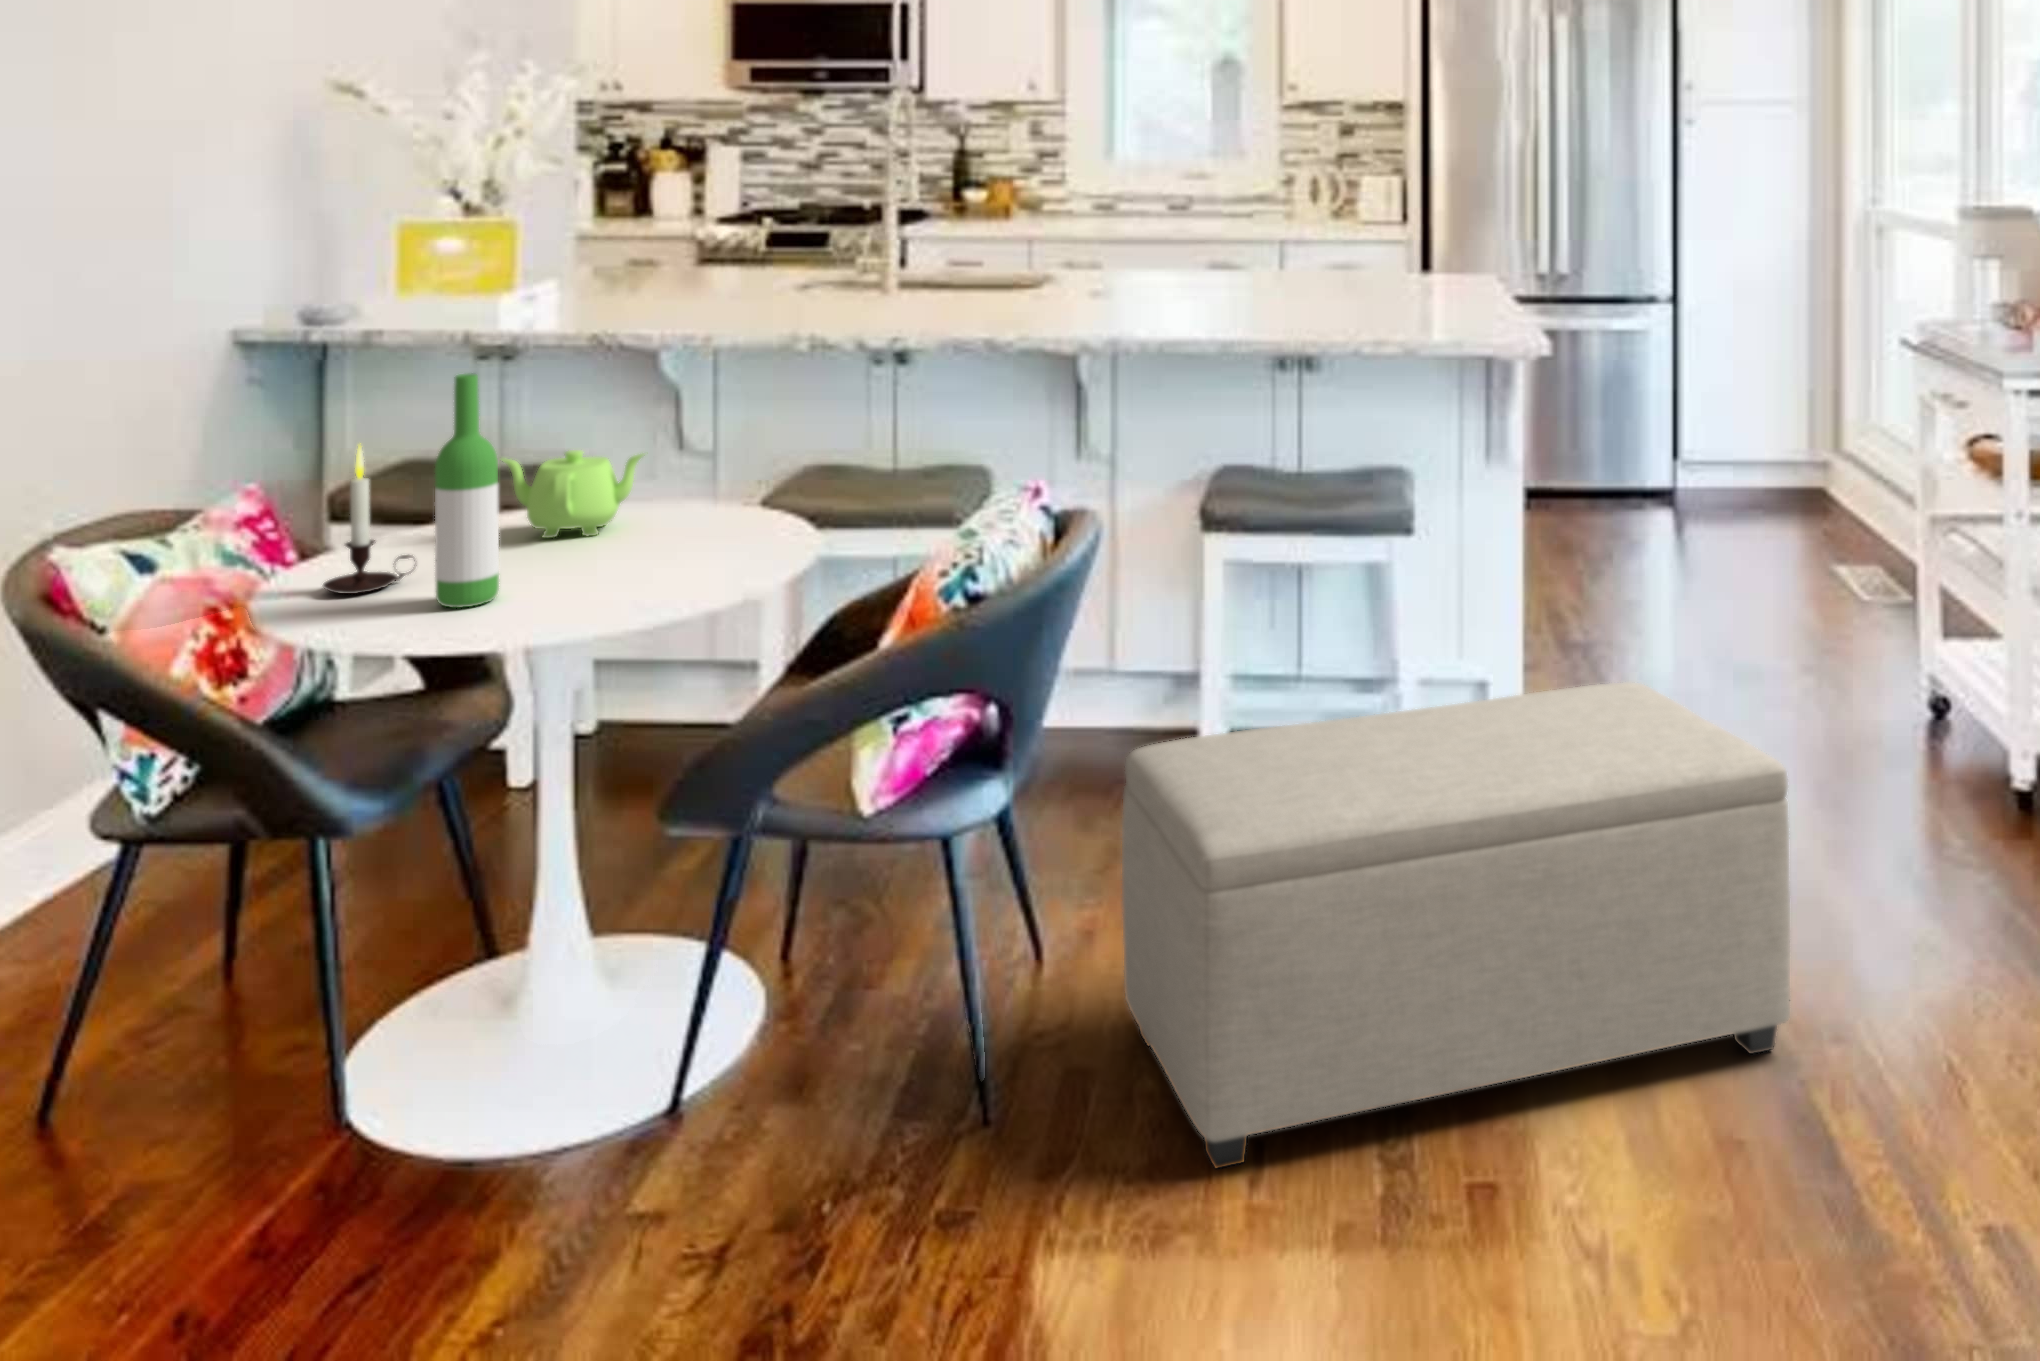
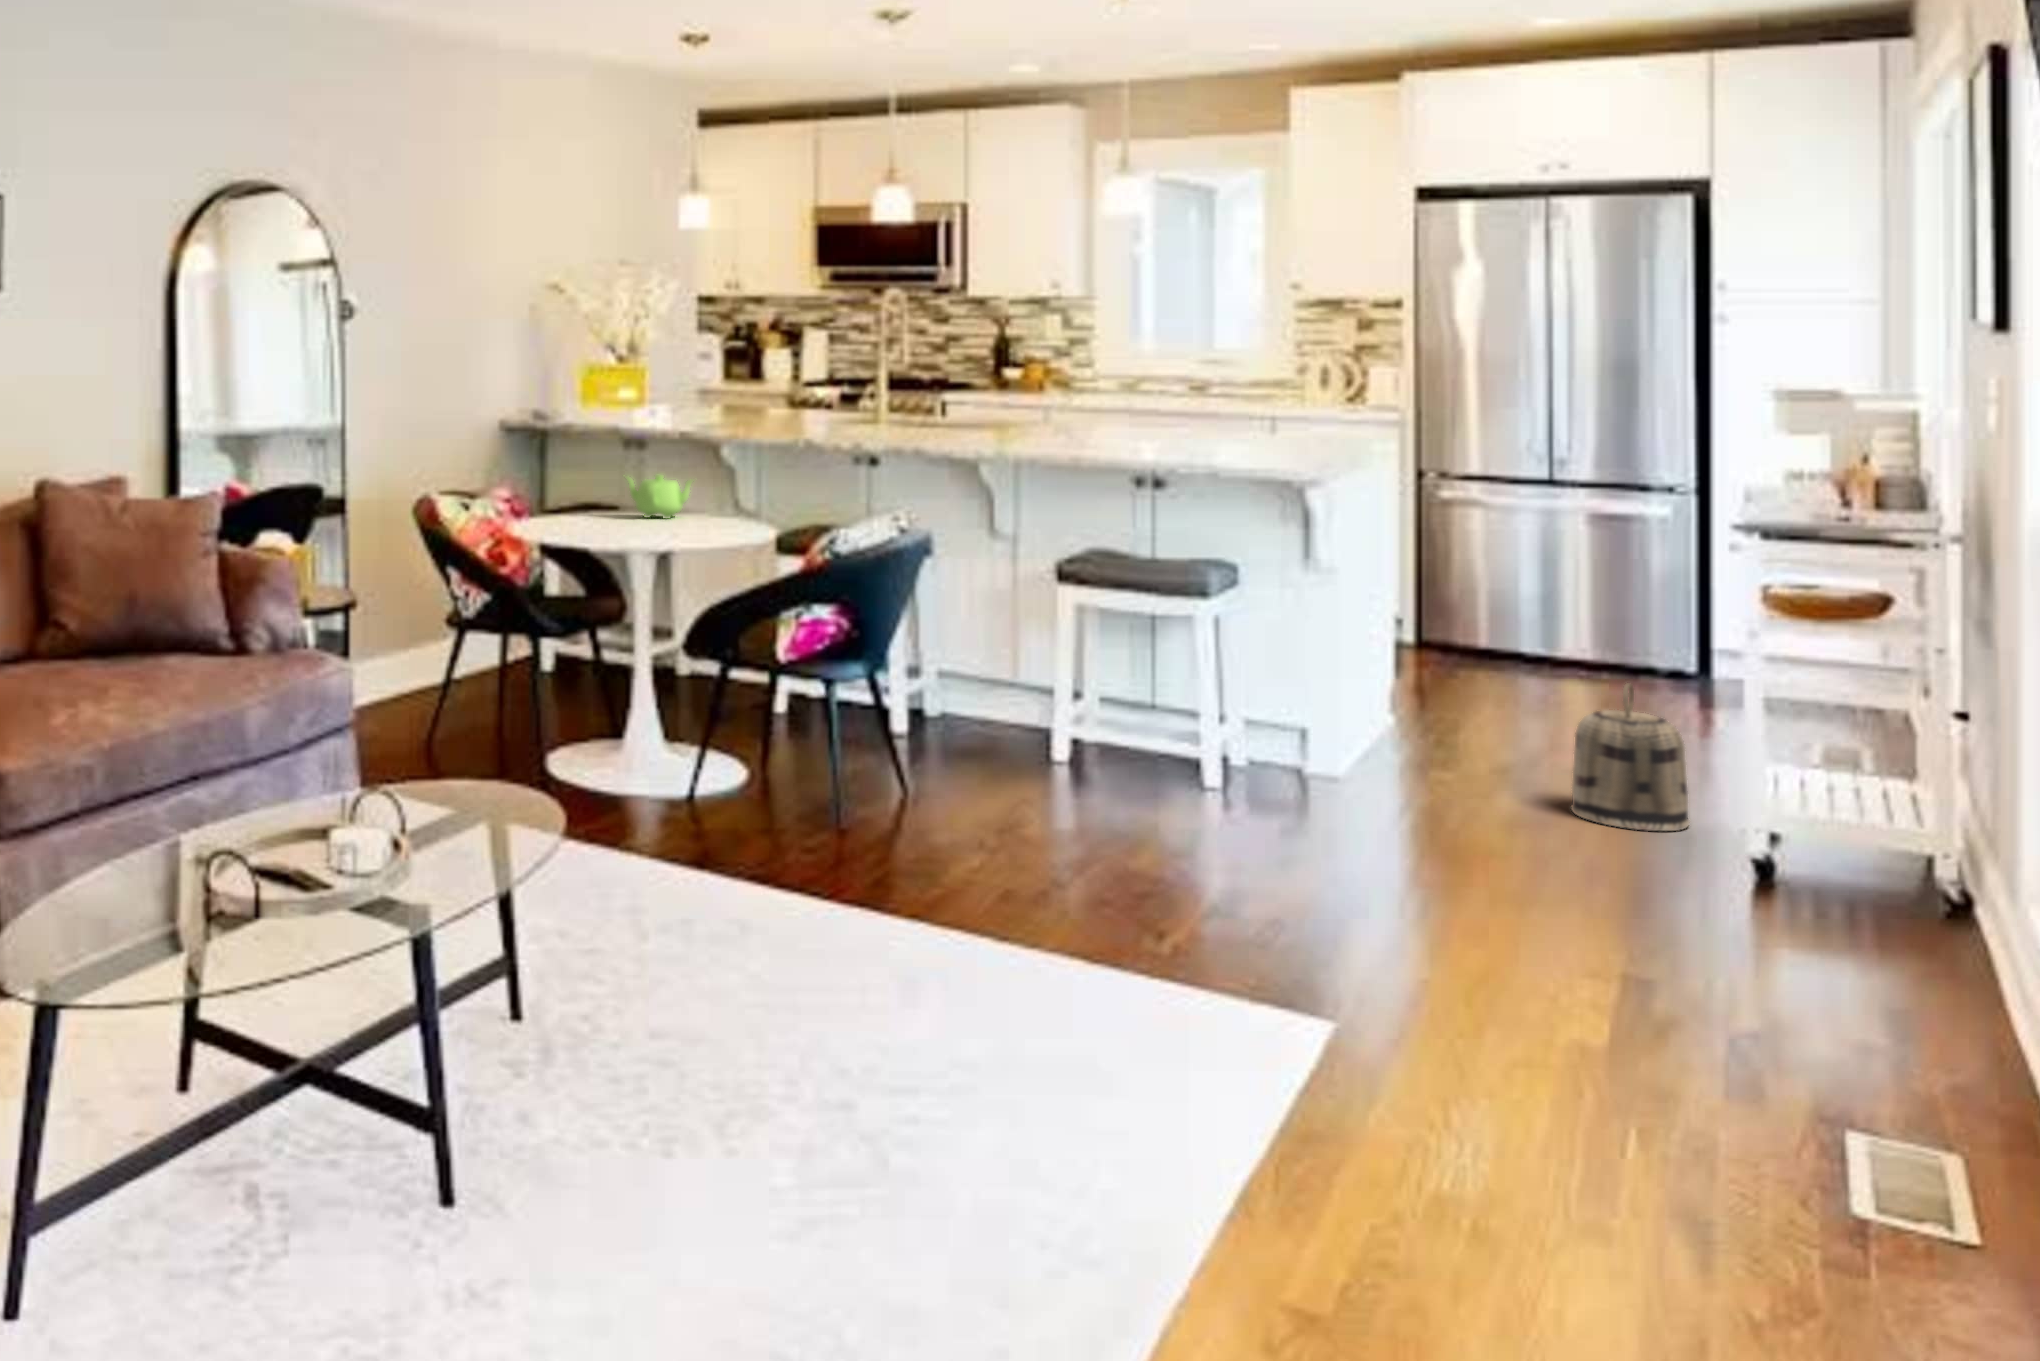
wine bottle: present [435,374,499,608] -> none [589,420,617,530]
candle: present [323,445,415,594] -> none [540,453,582,525]
basket: none [1827,596,1961,794] -> present [1571,684,1690,831]
ottoman: present [1122,682,1790,1168] -> none [941,655,1357,882]

